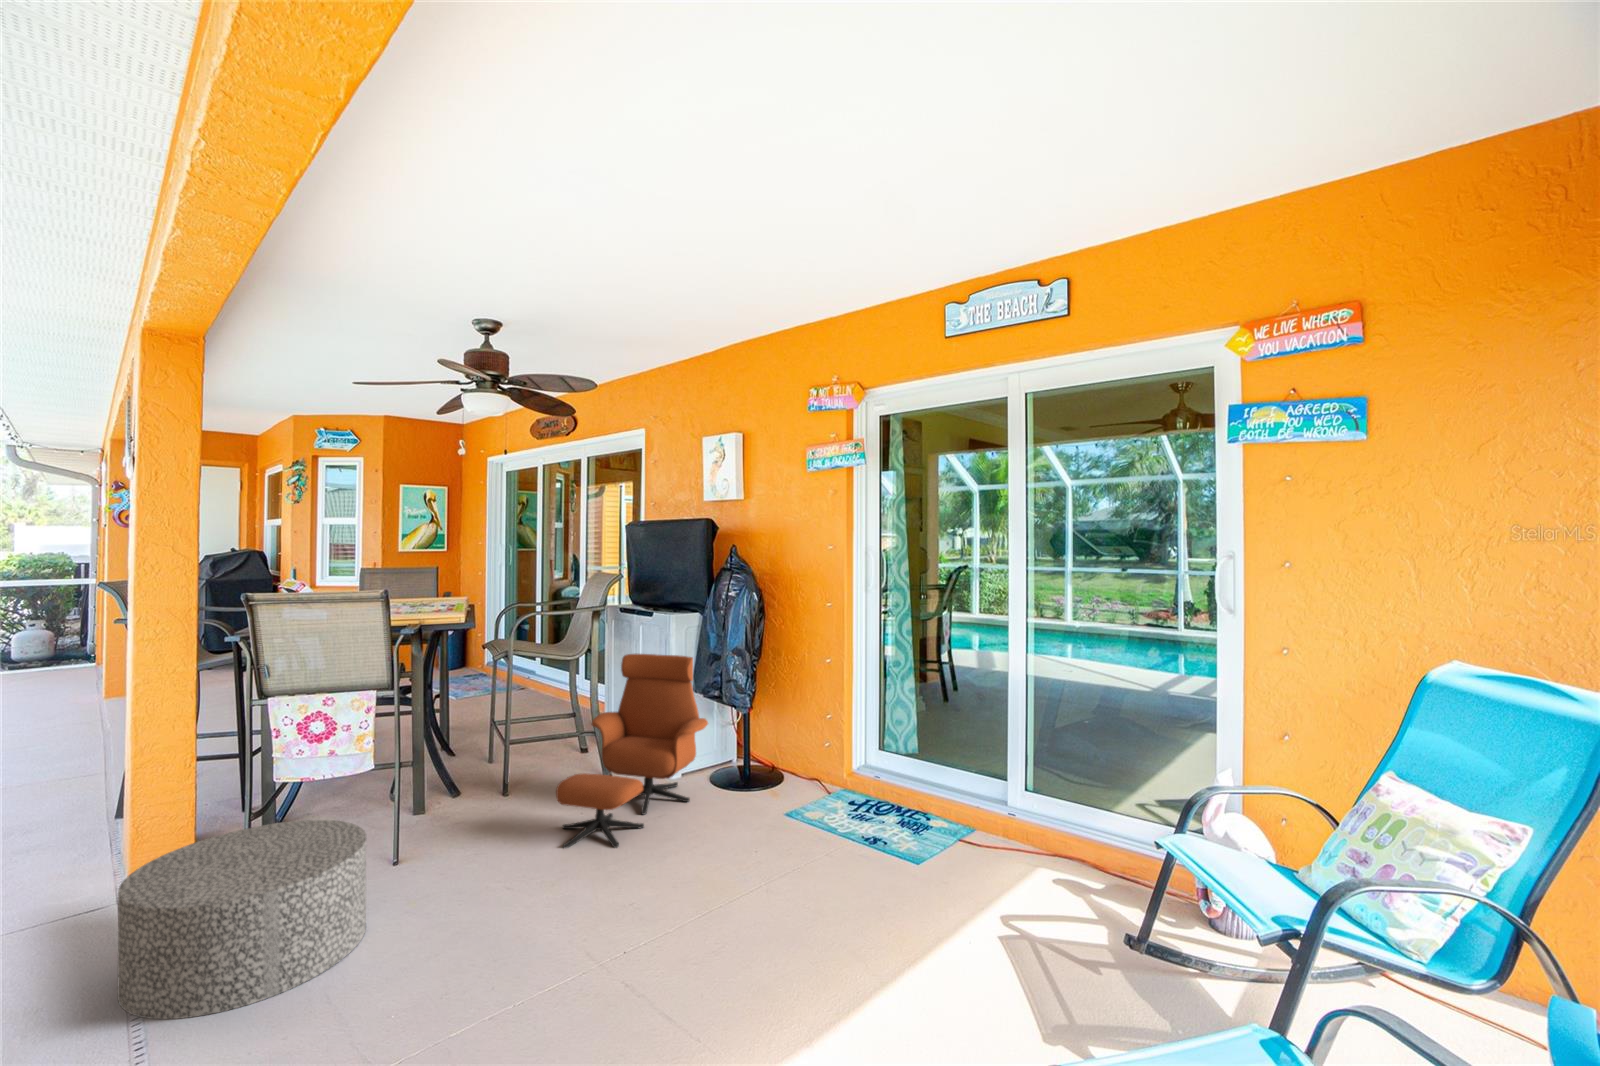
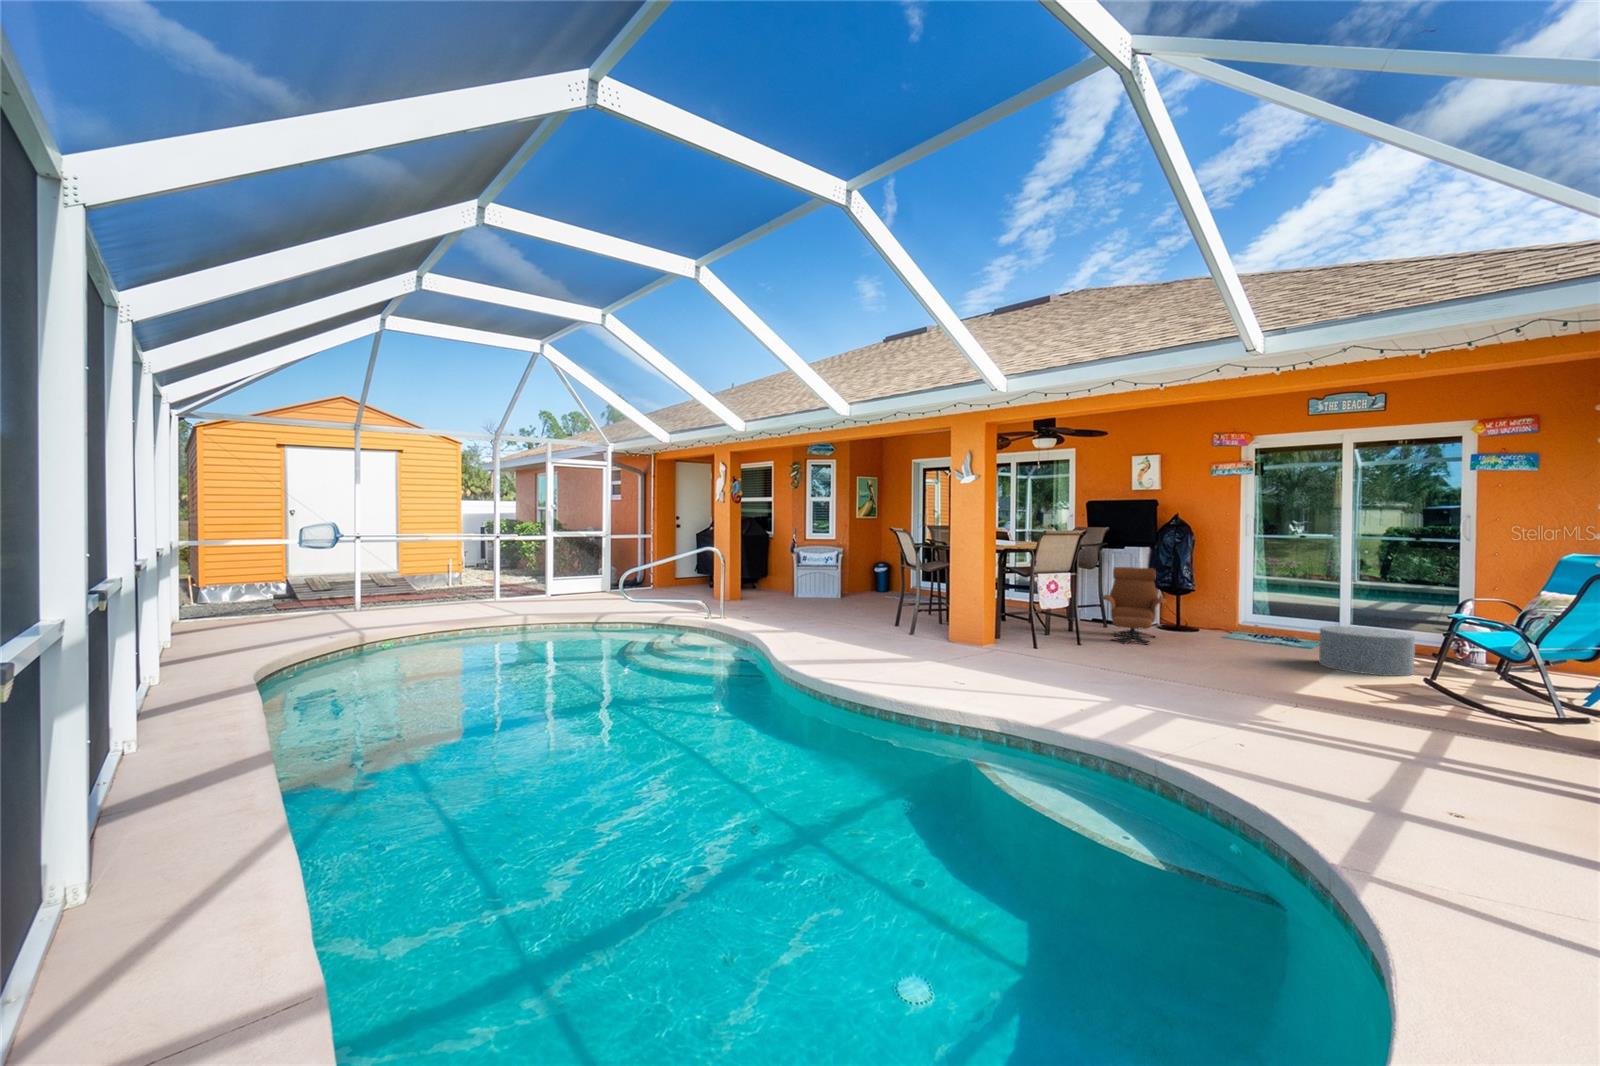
ottoman: present [117,820,366,1019] -> present [1319,626,1415,676]

